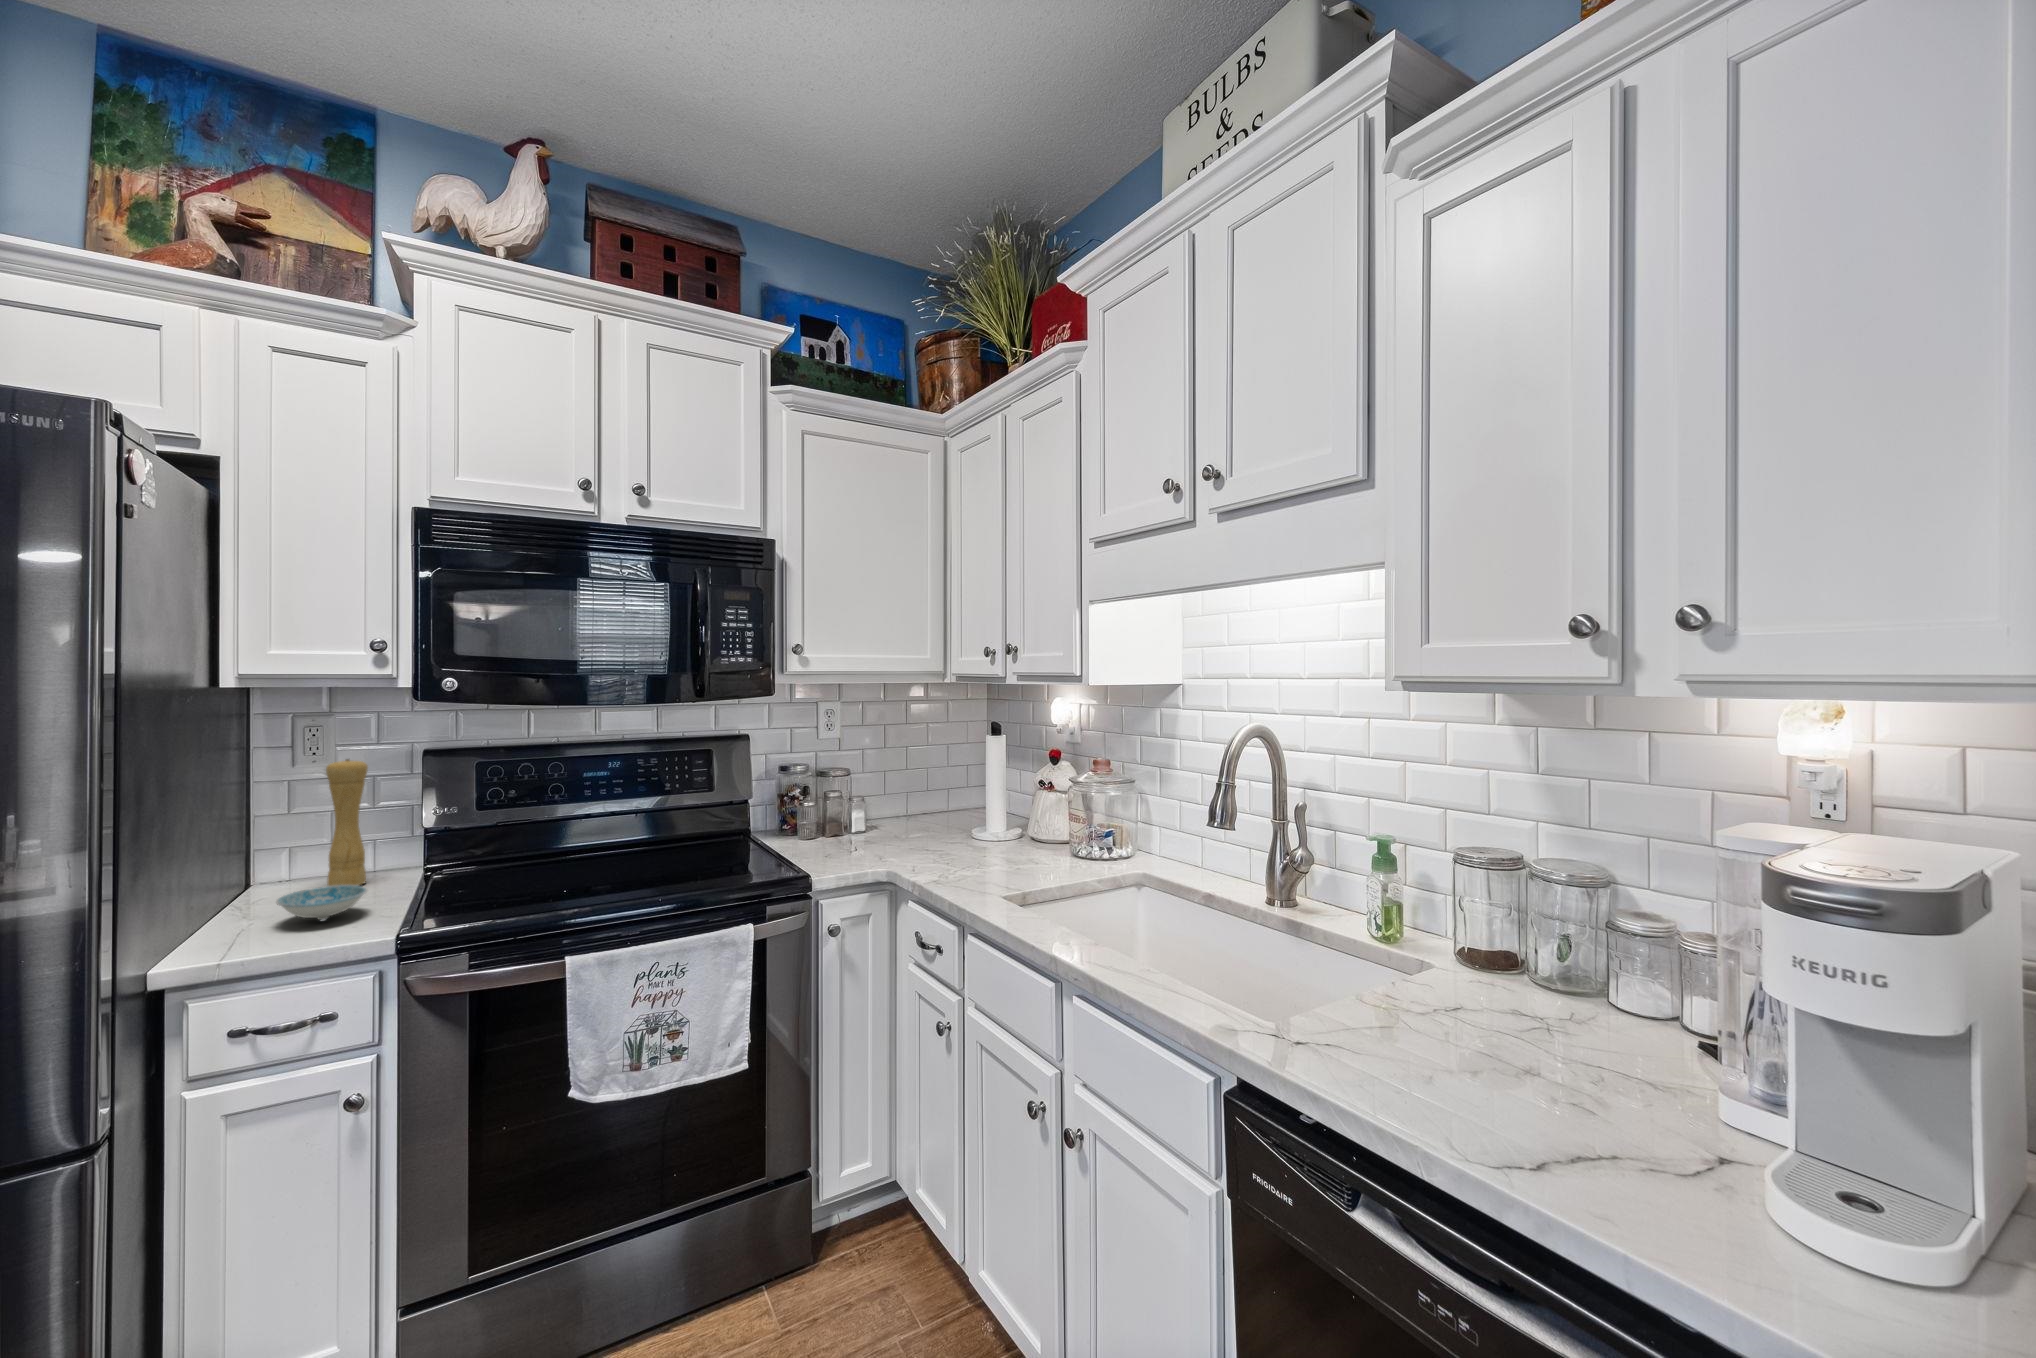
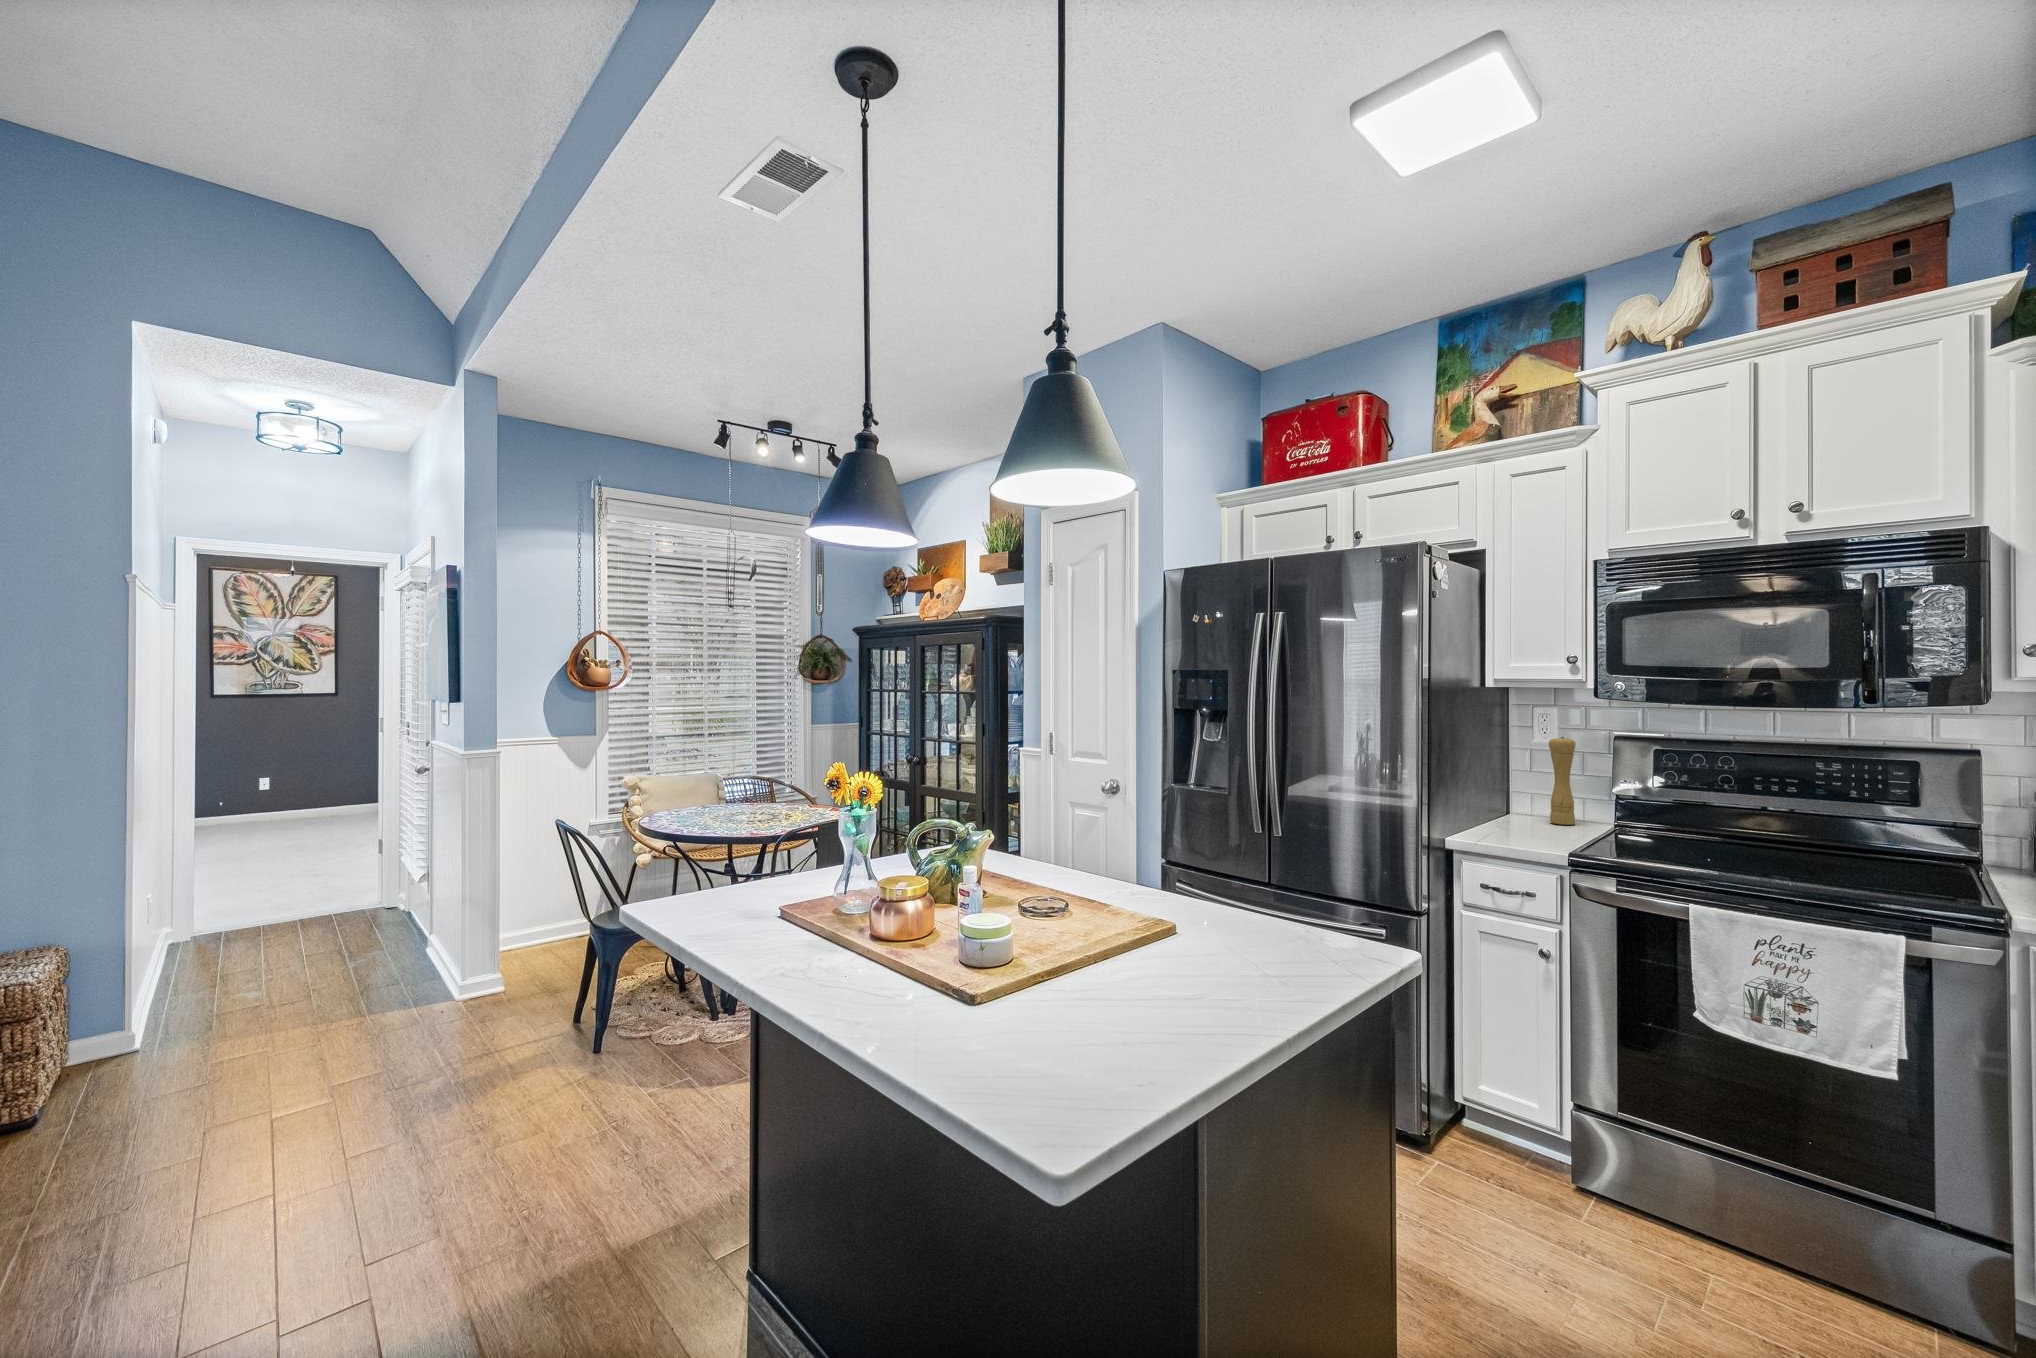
ceramic bowl: present [276,885,367,920] -> none [1508,817,1562,837]

